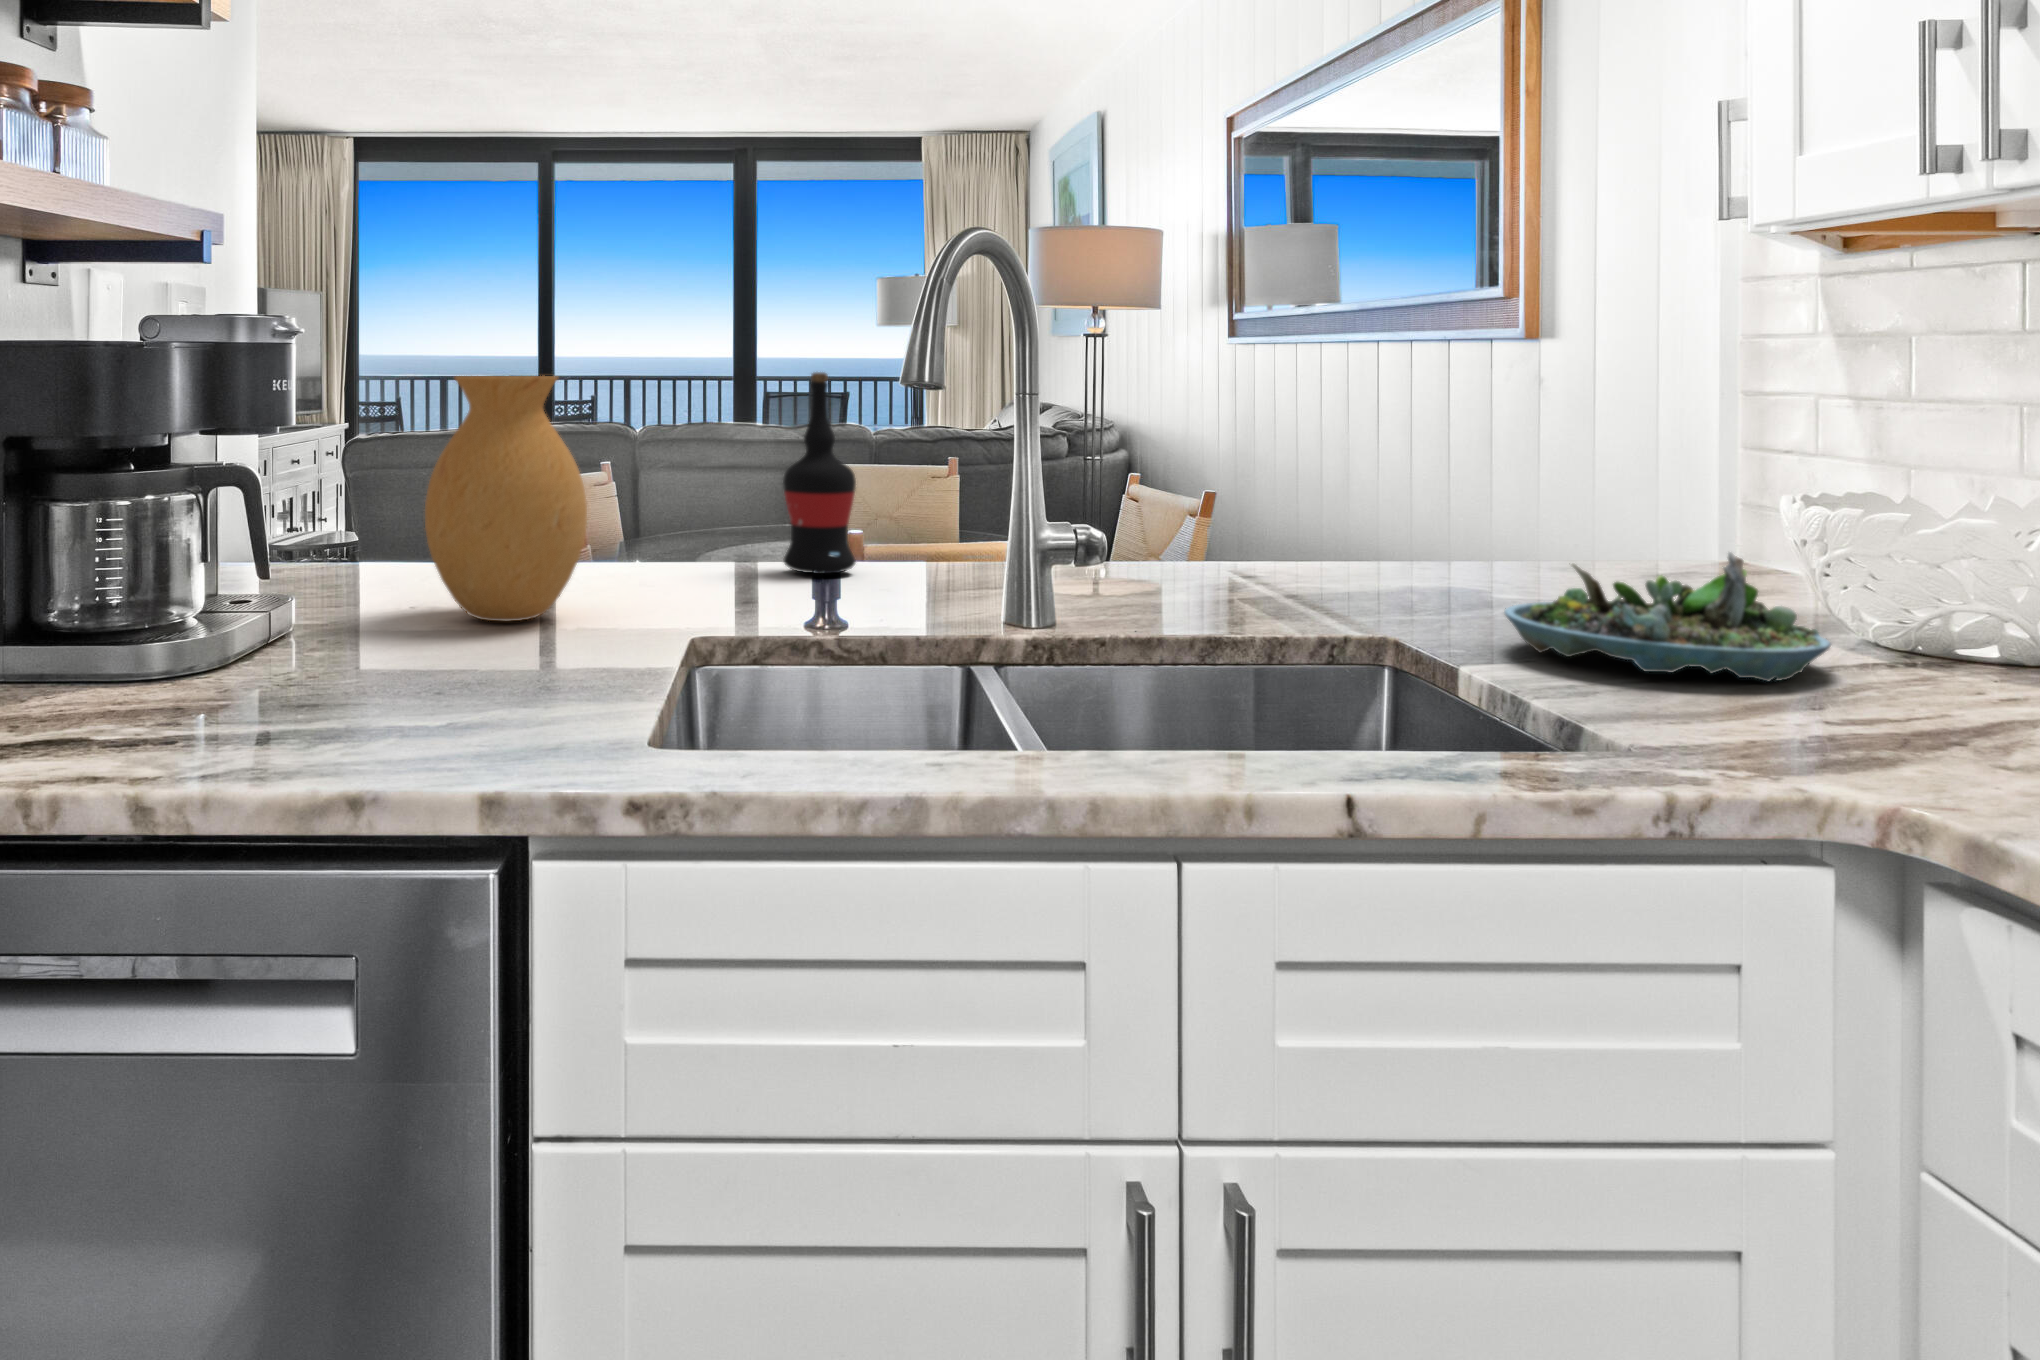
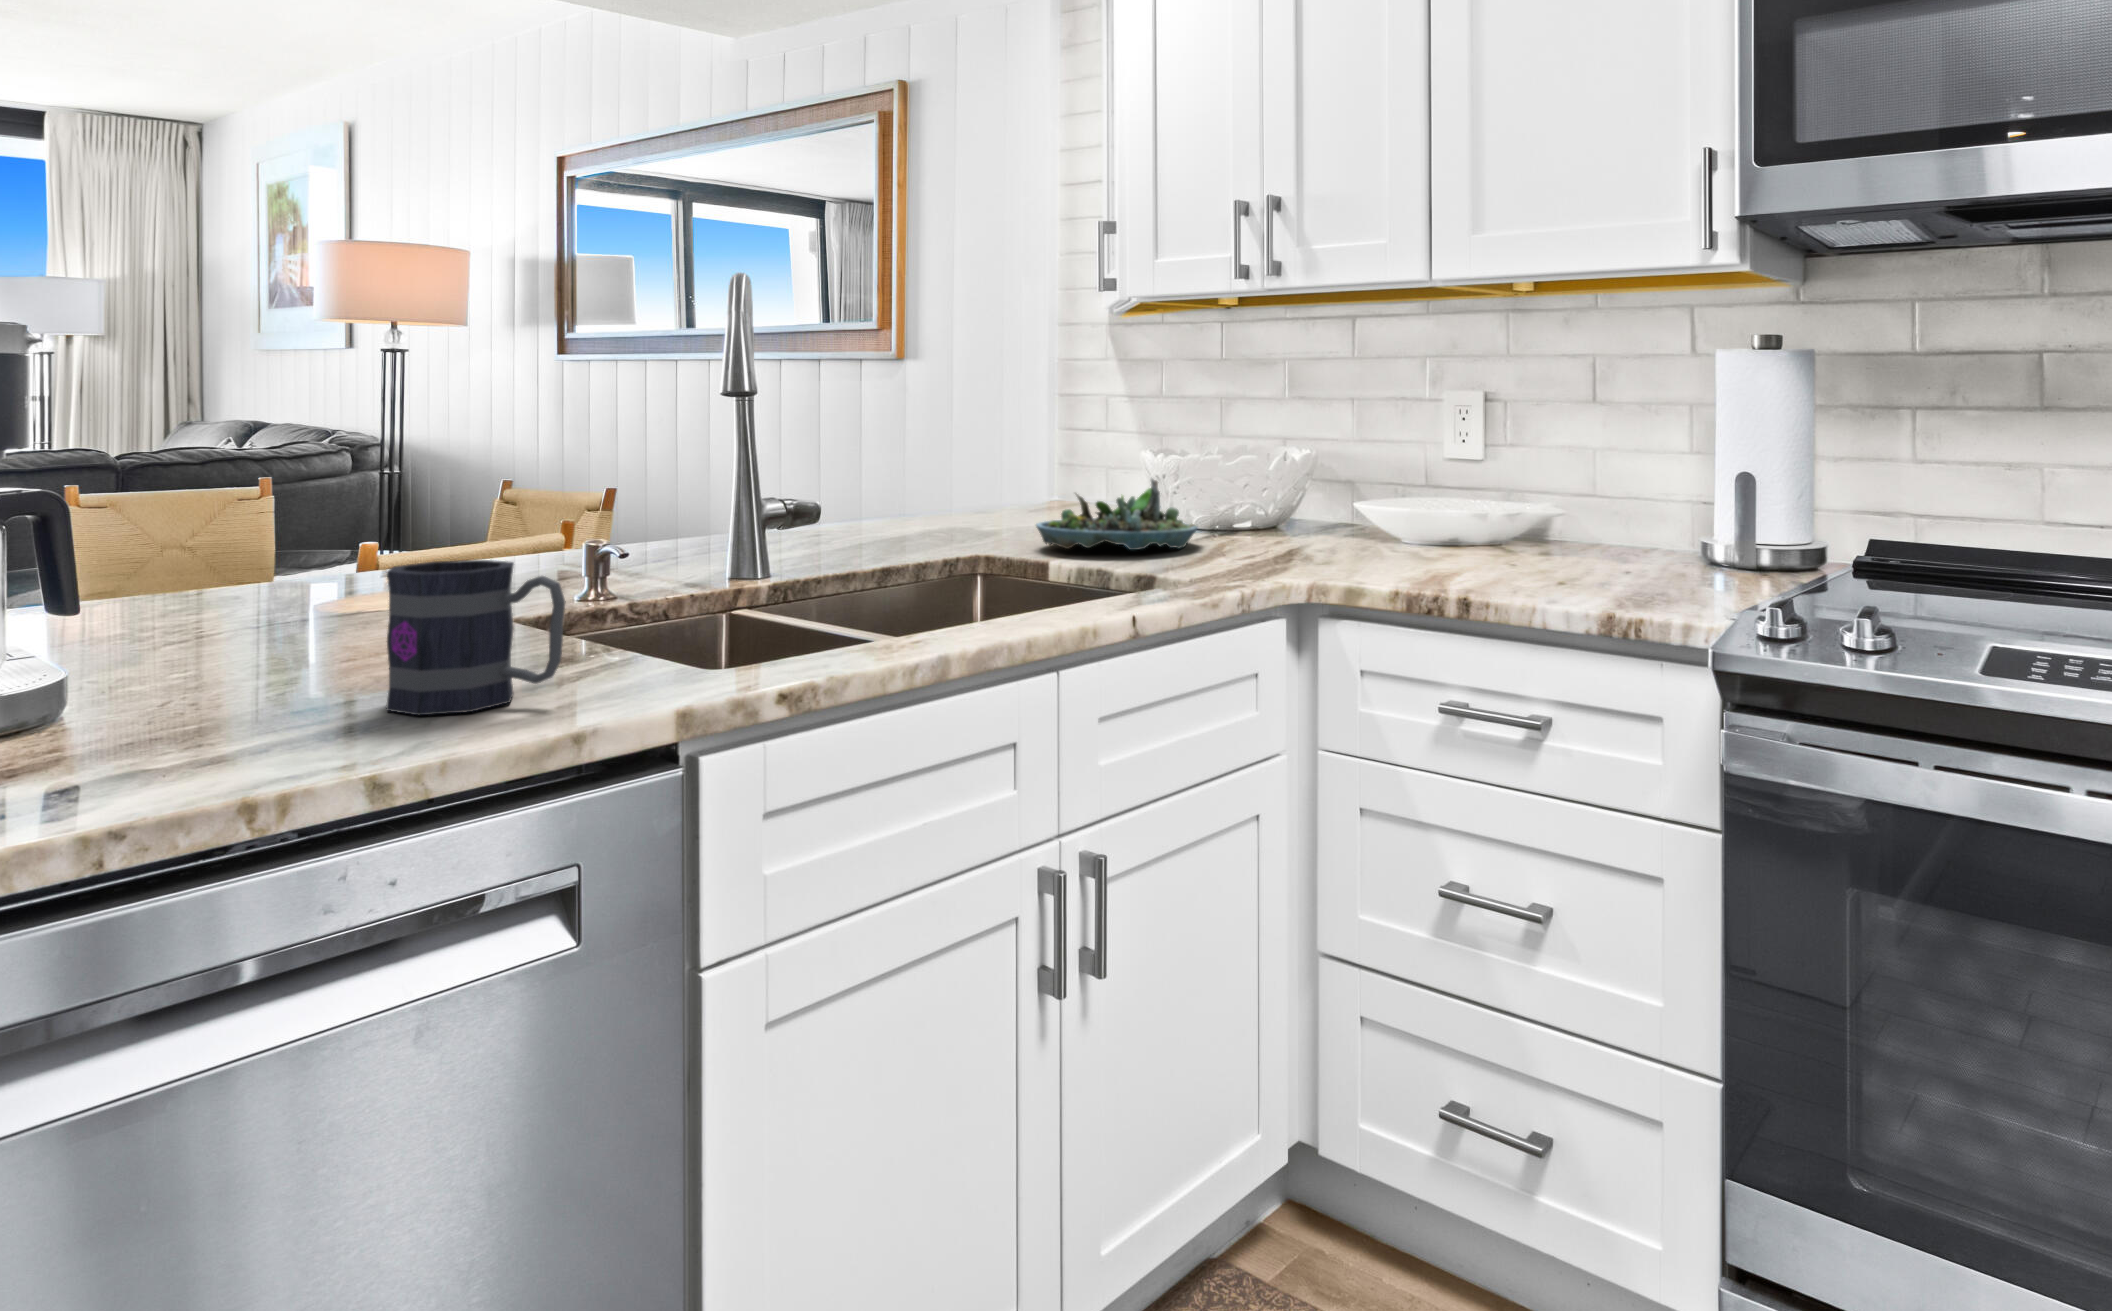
wine bottle: present [783,372,856,574] -> none [444,372,517,563]
vase: present [425,376,587,621] -> none [184,366,380,626]
mug: none [307,586,426,749] -> present [386,560,566,715]

